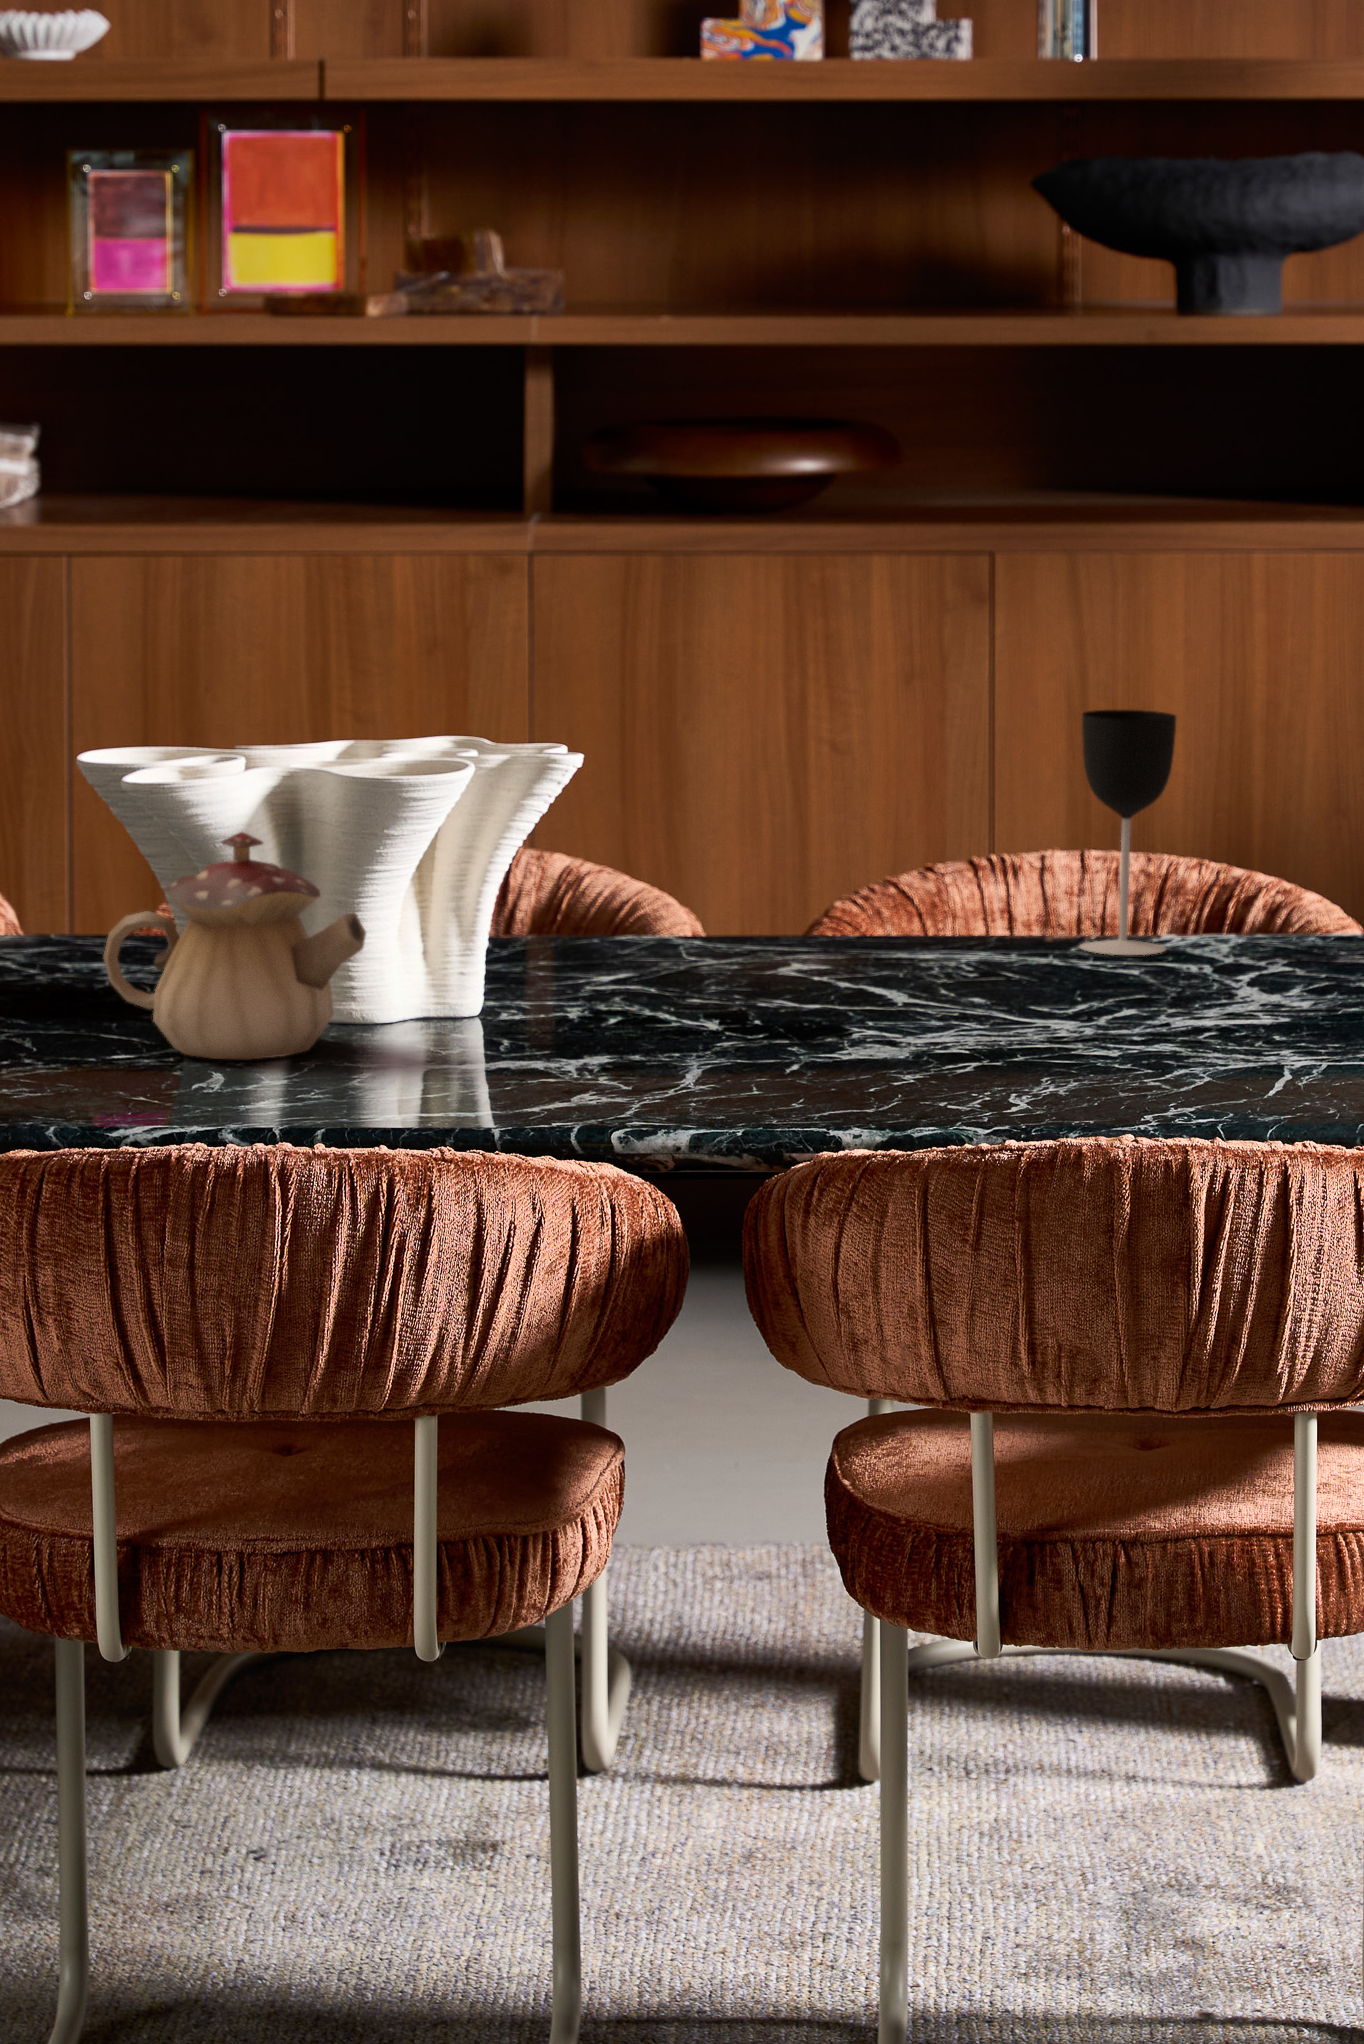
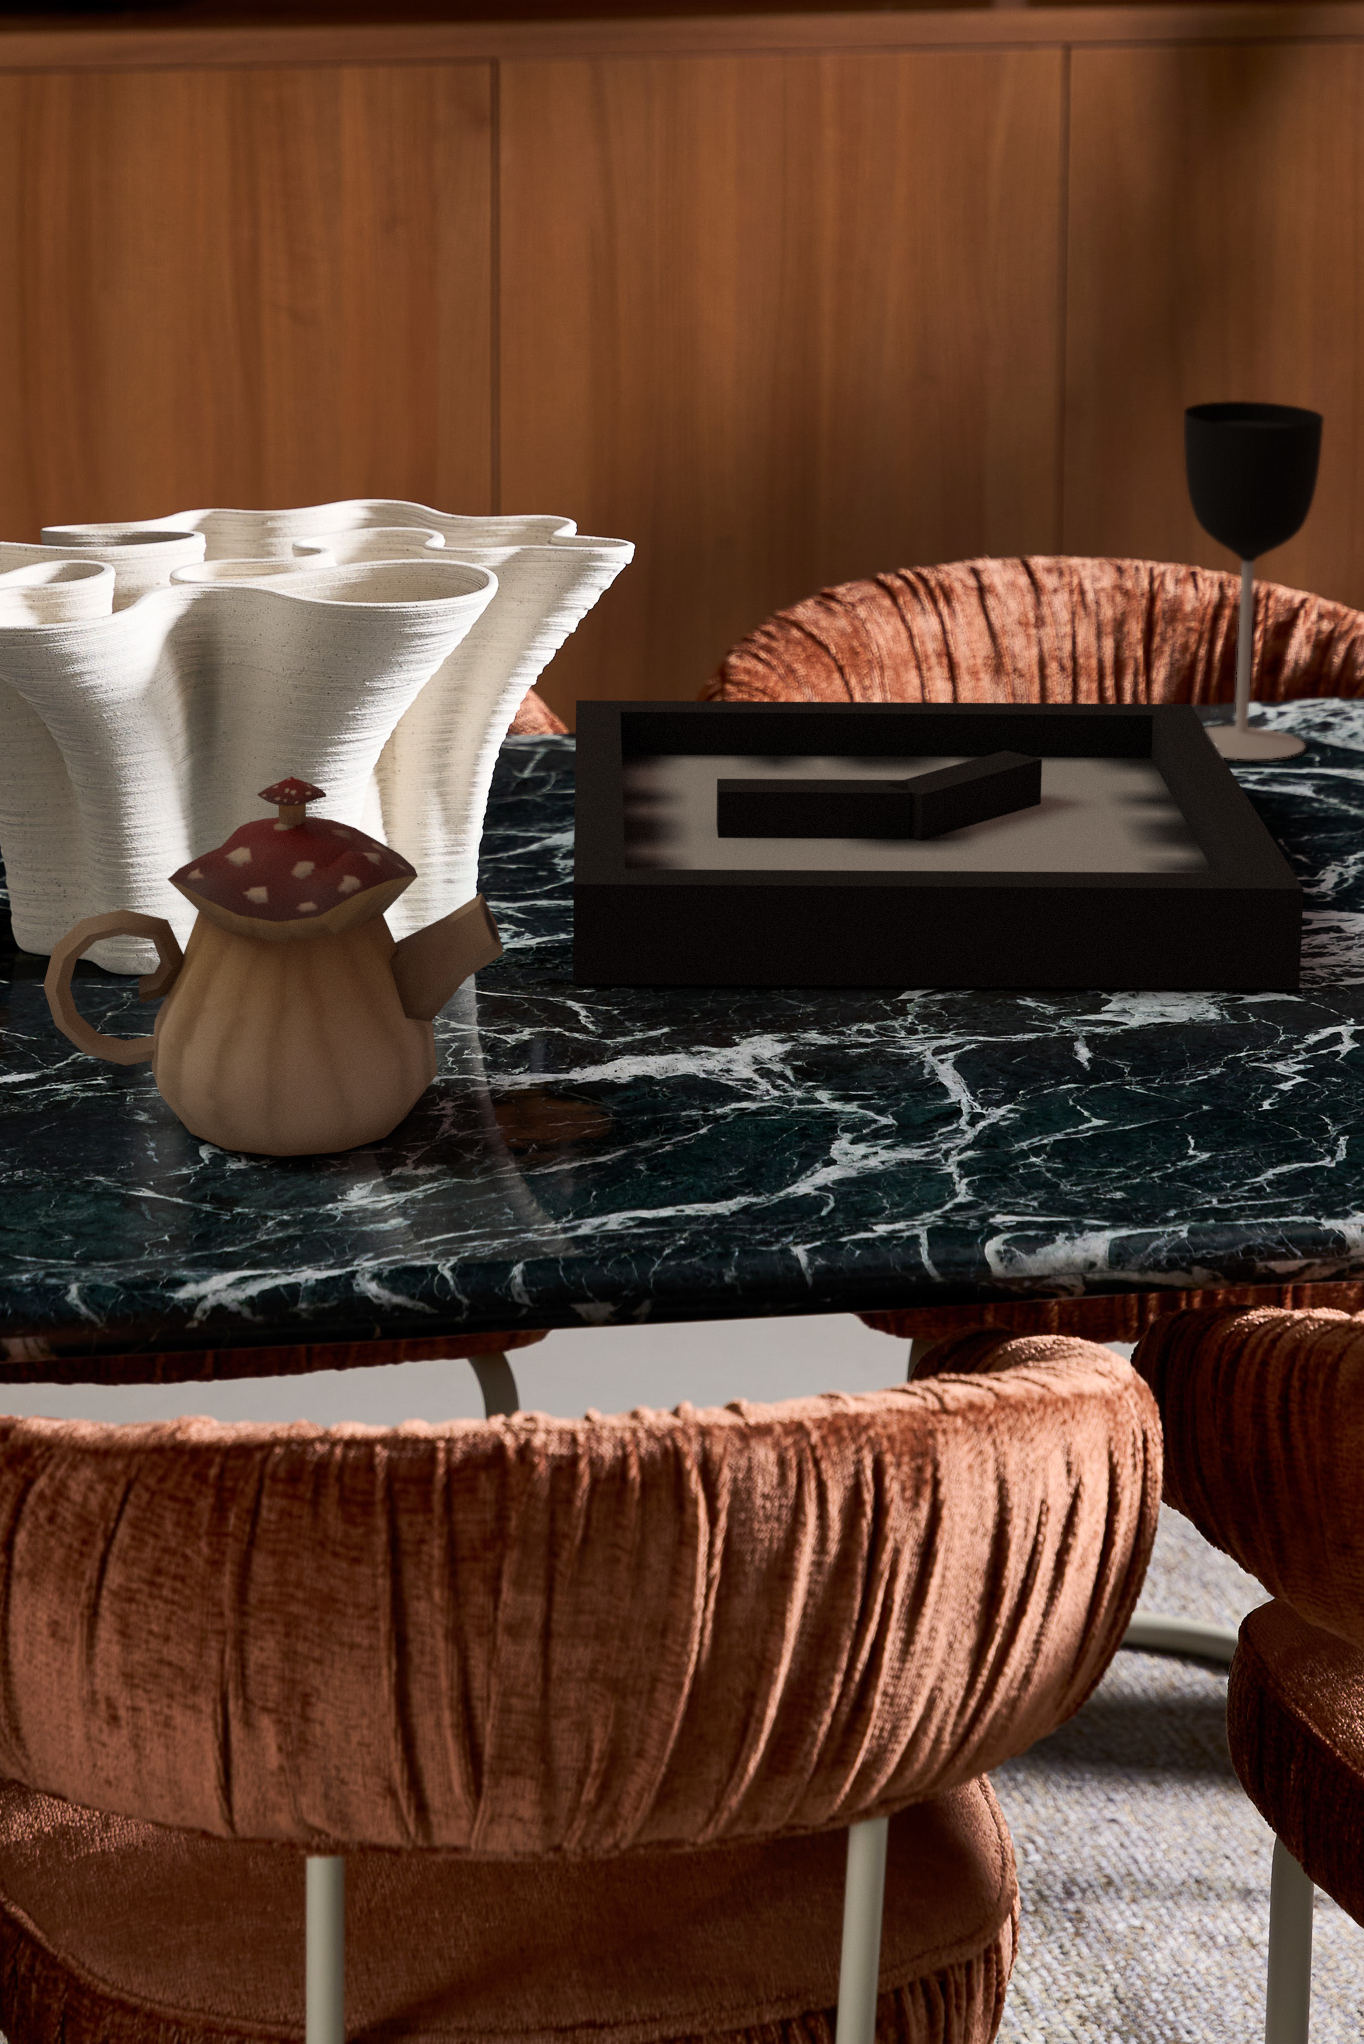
decorative tray: none [496,882,1045,1041] -> present [573,700,1304,989]

